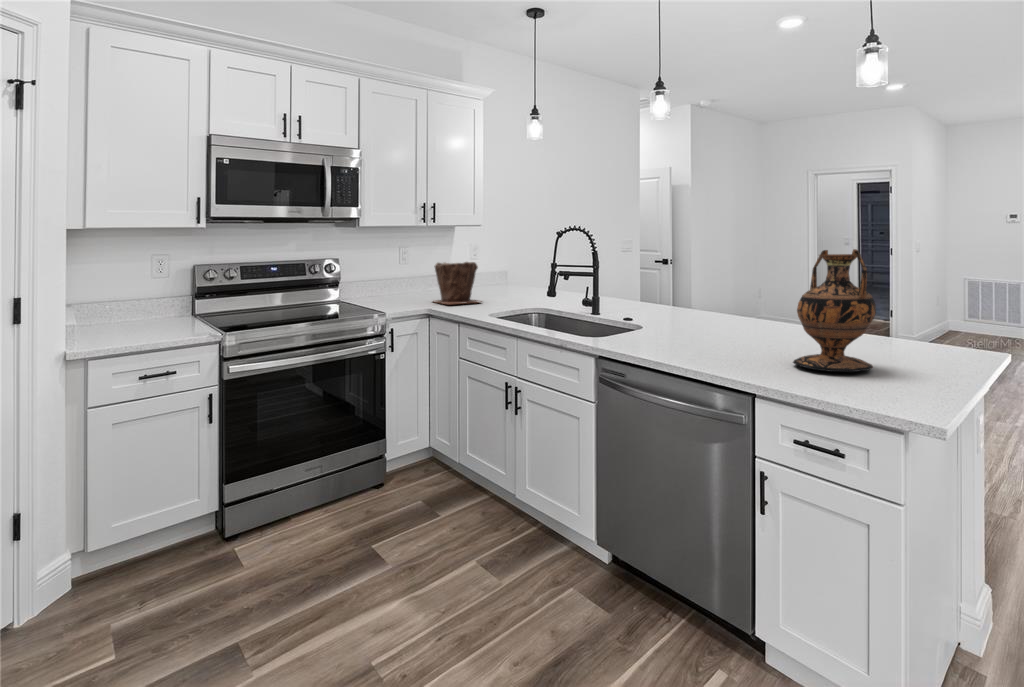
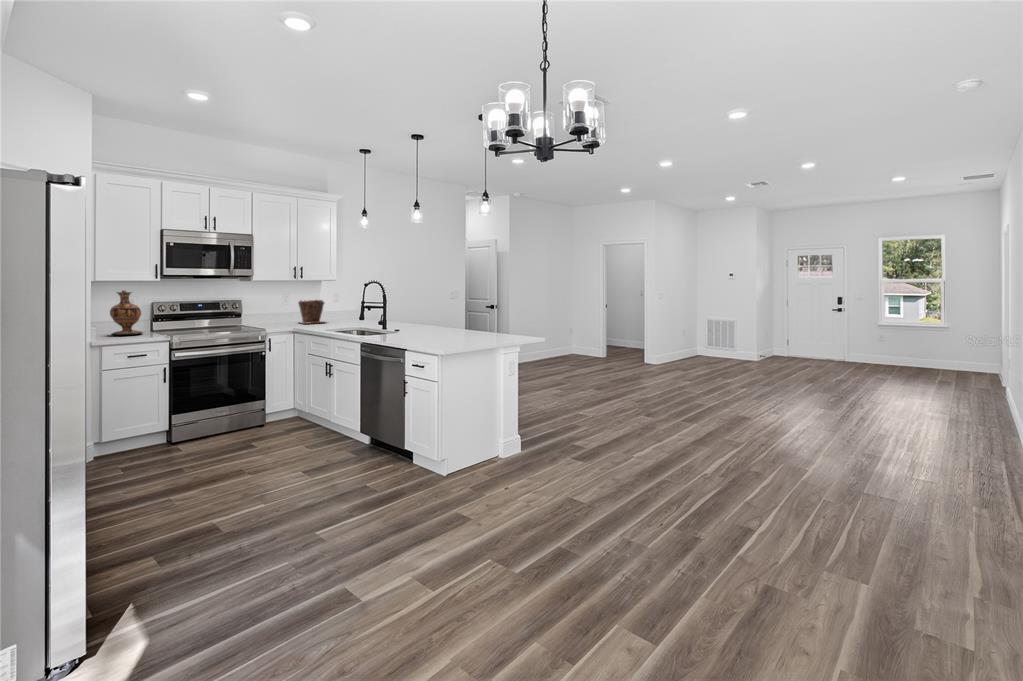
vase: present [793,249,876,372] -> present [110,291,143,335]

